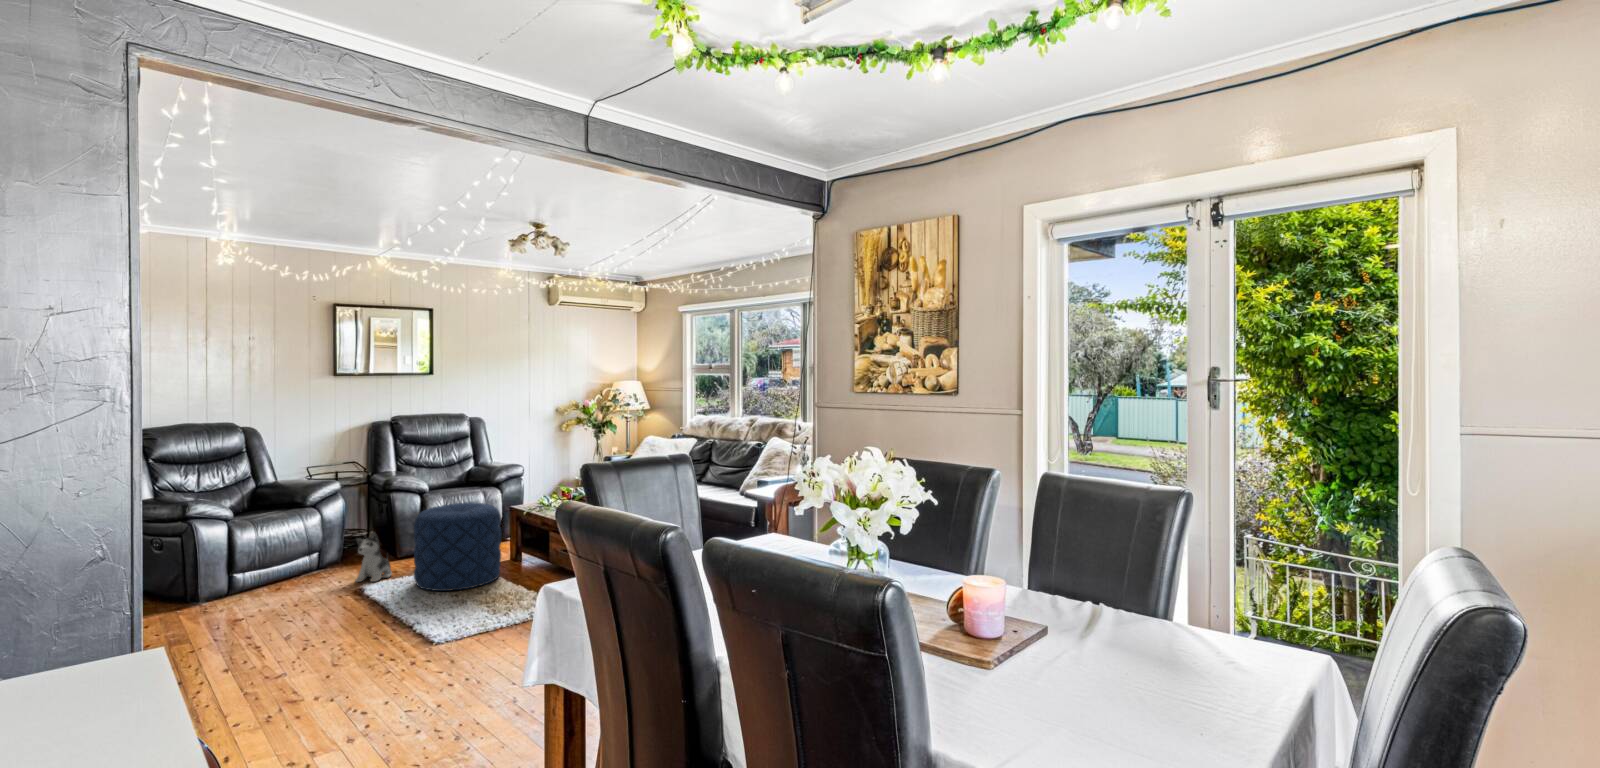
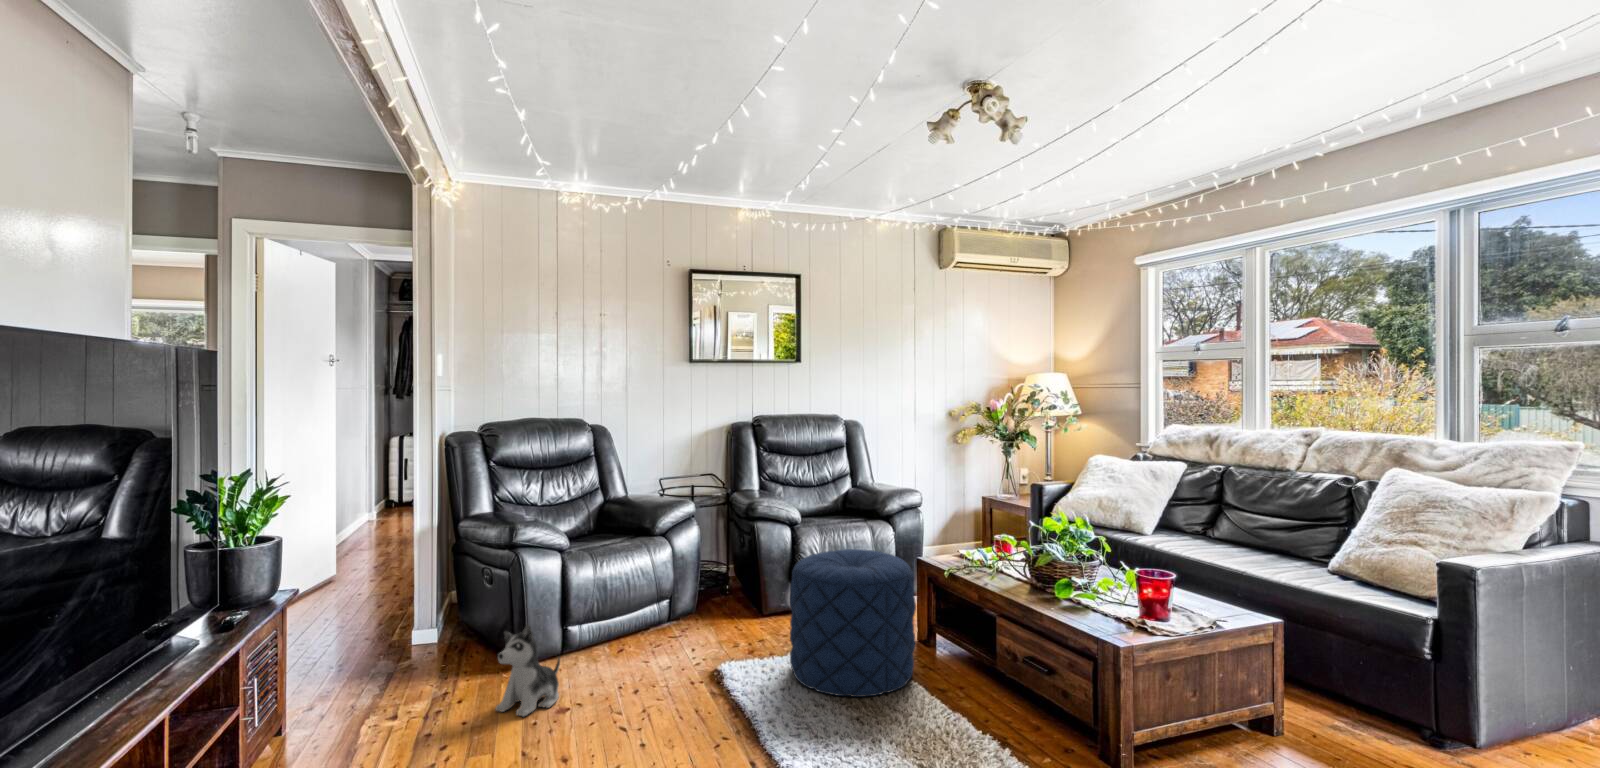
plush toy: present [355,532,392,582] -> present [496,624,560,716]

